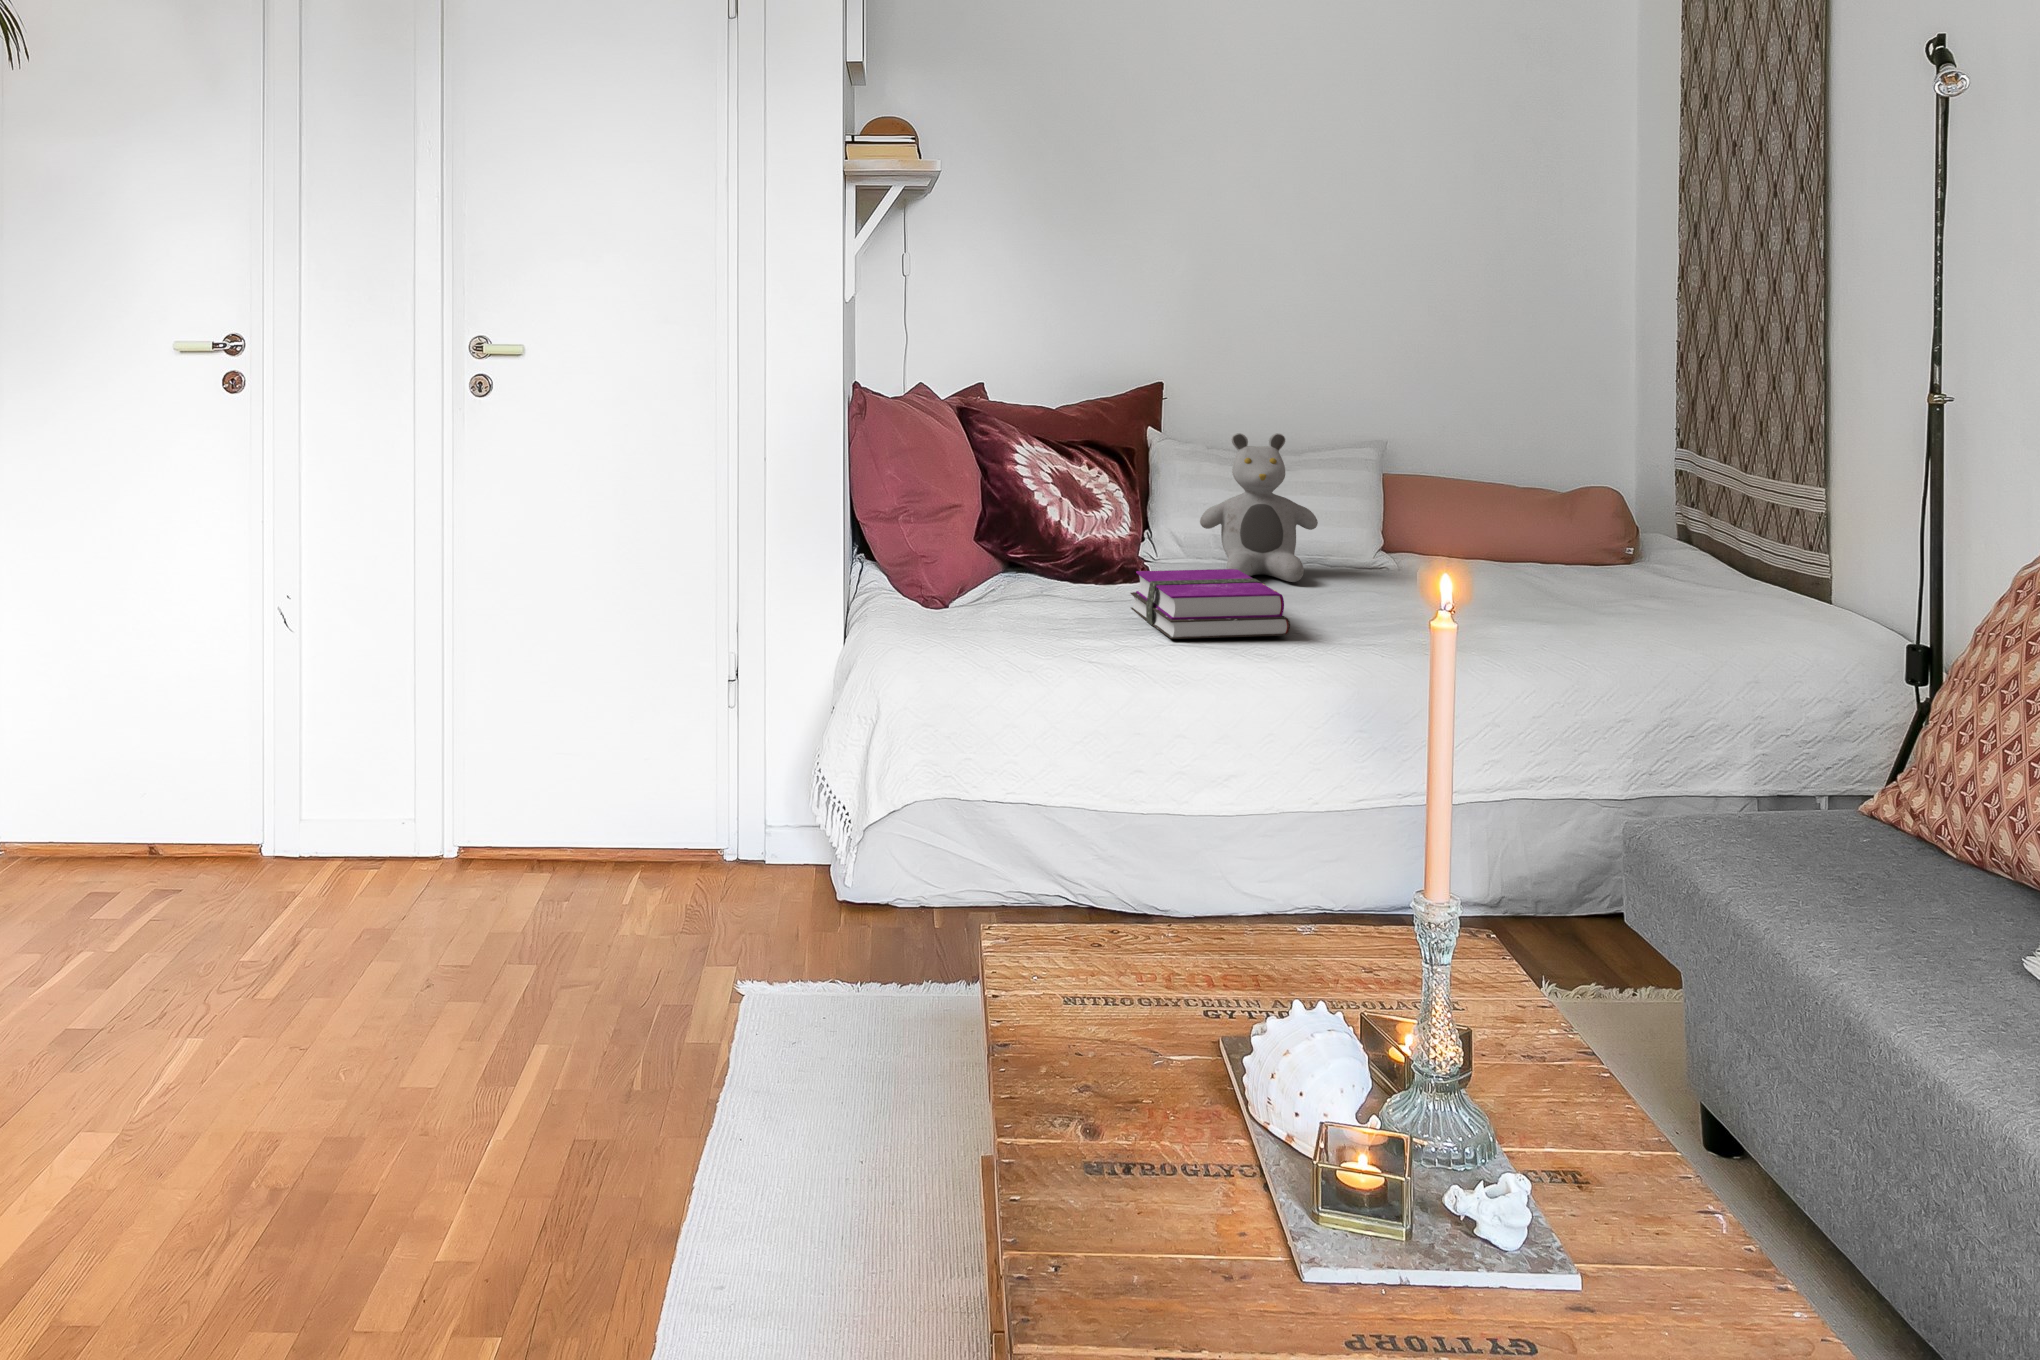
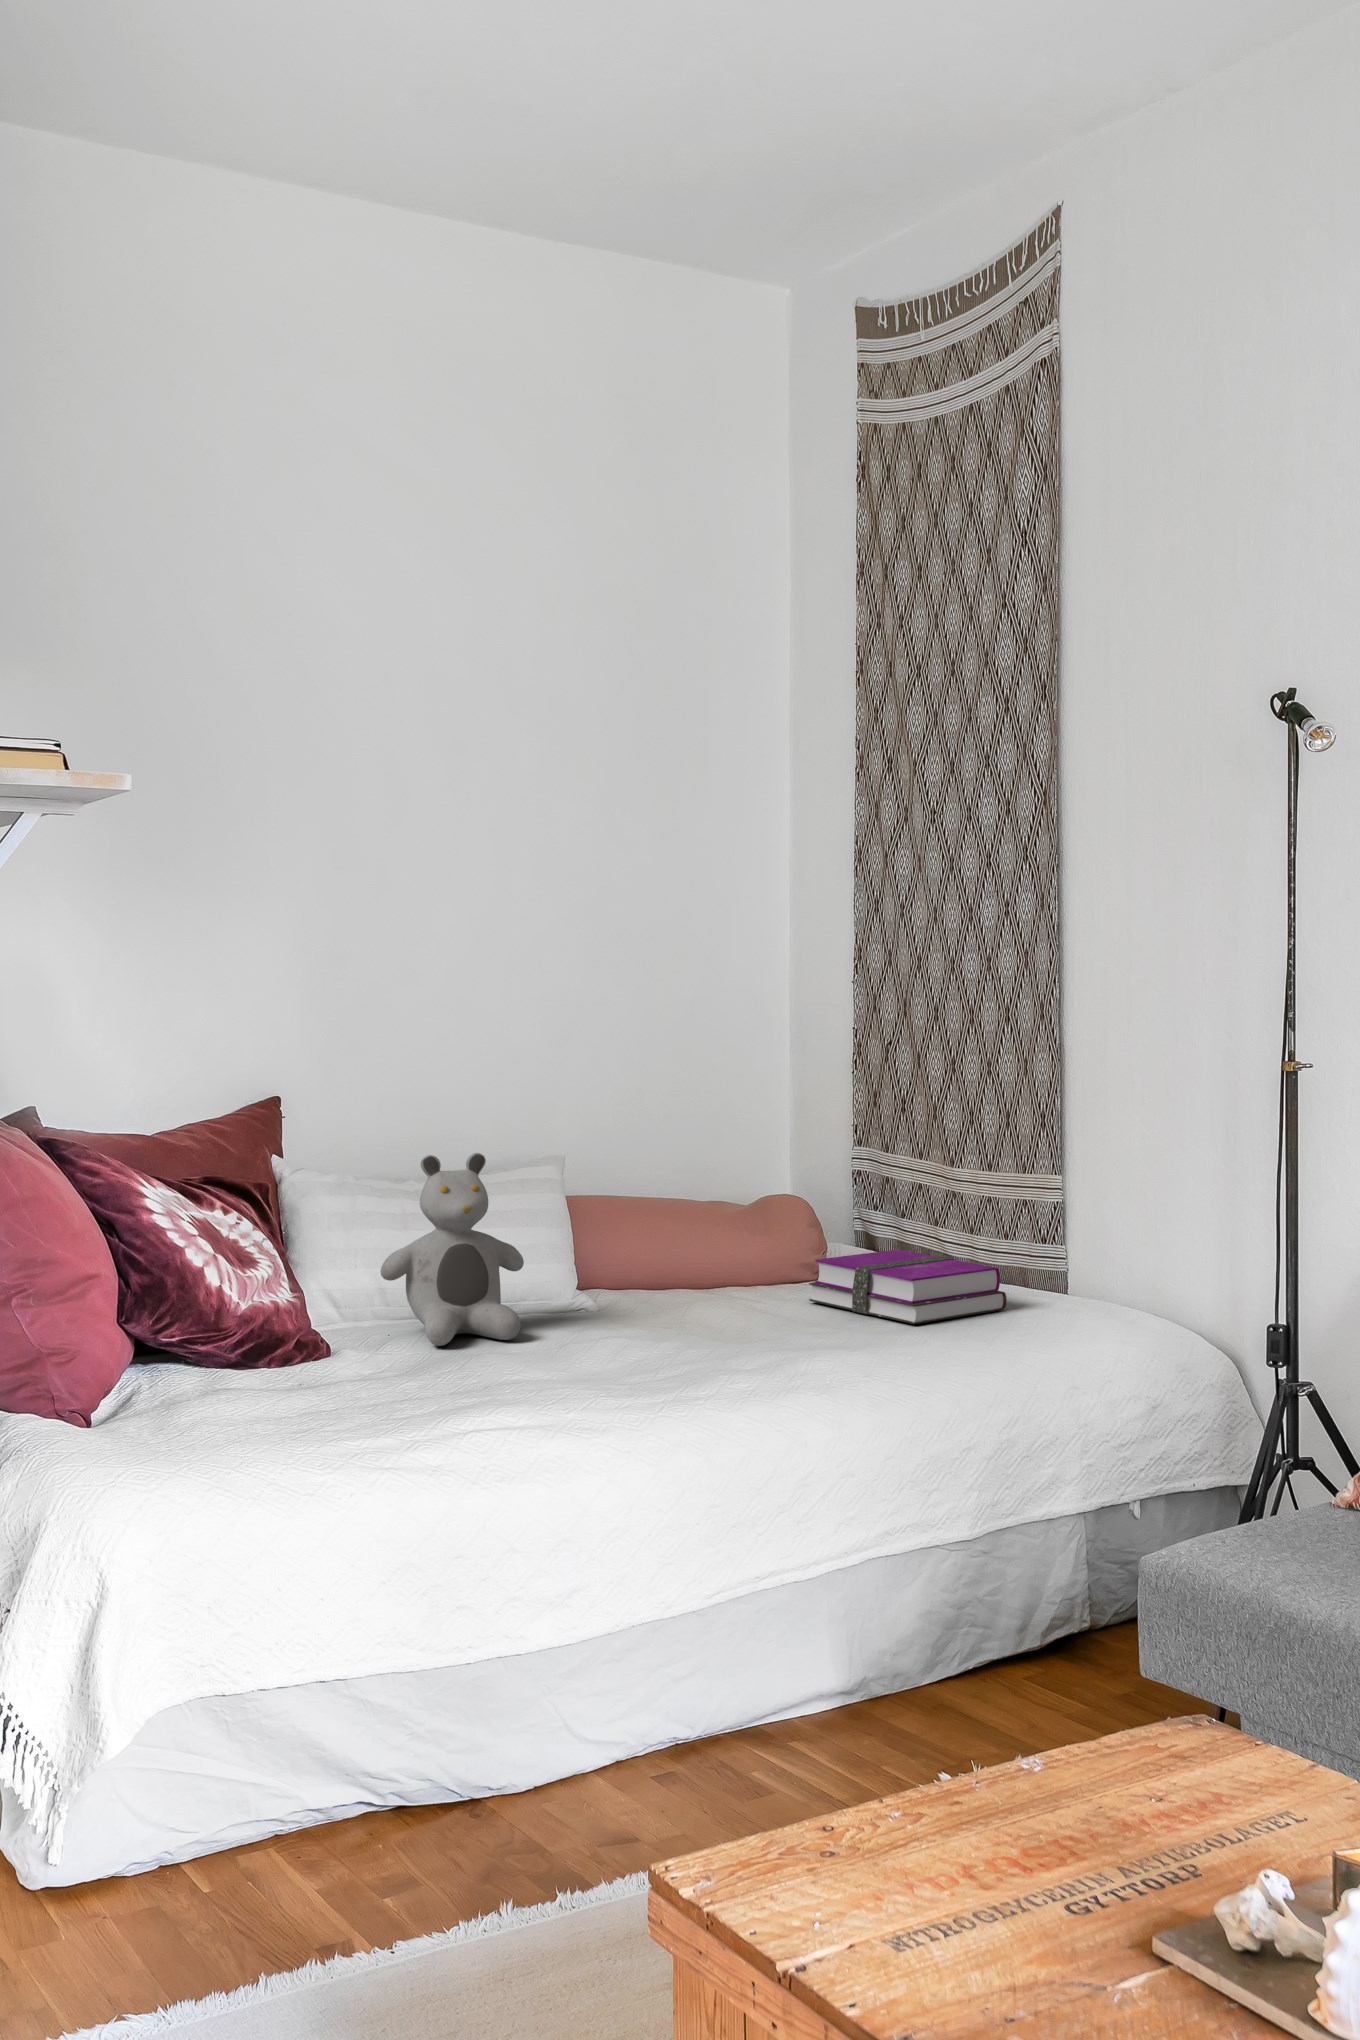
hardback book: present [1130,569,1290,639] -> present [809,1250,1007,1324]

